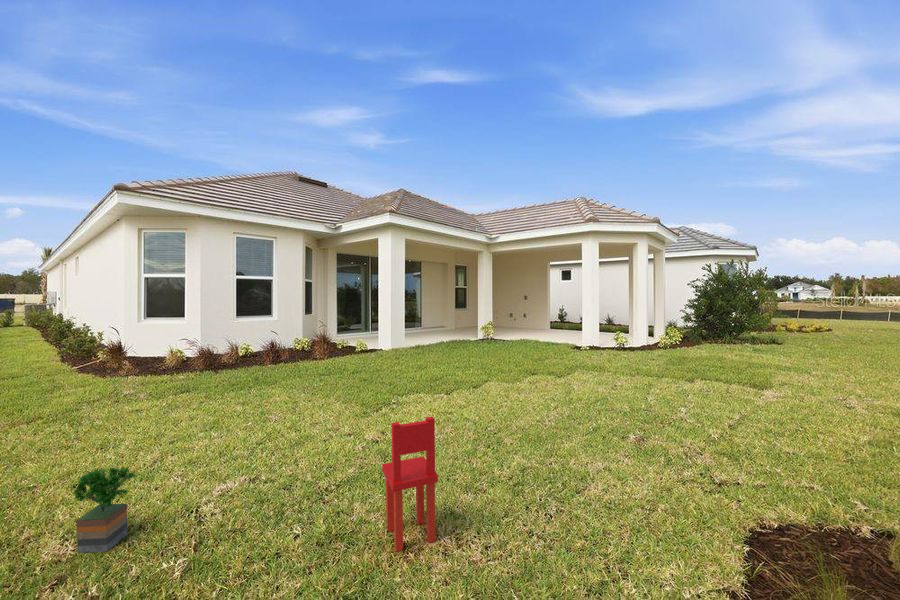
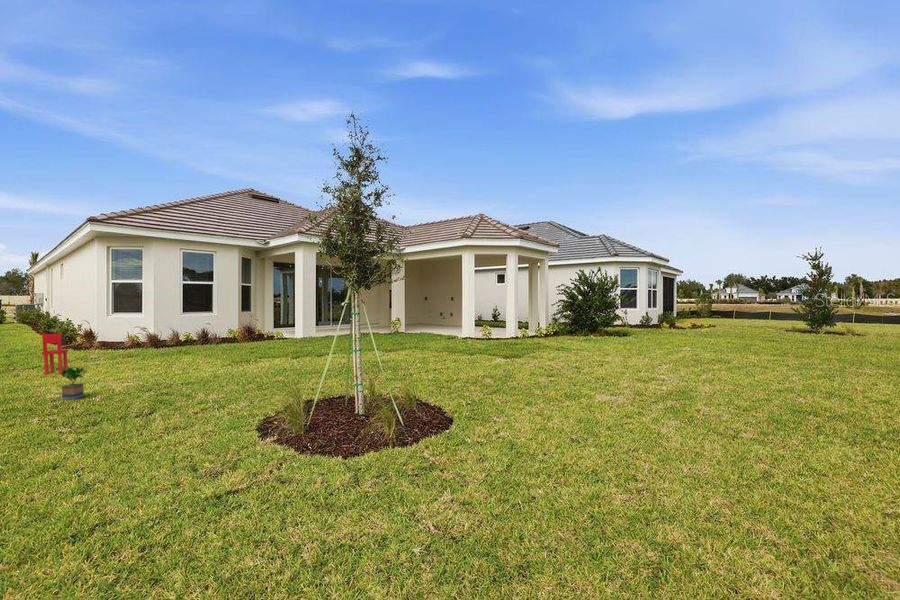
chair: present [382,417,438,552] -> present [42,333,68,375]

